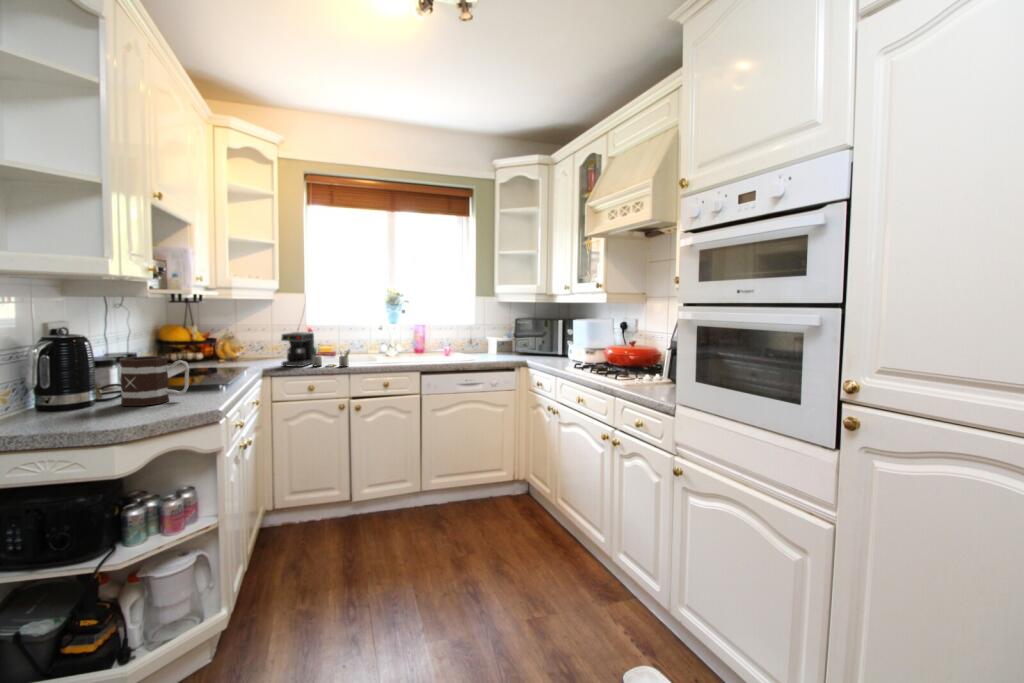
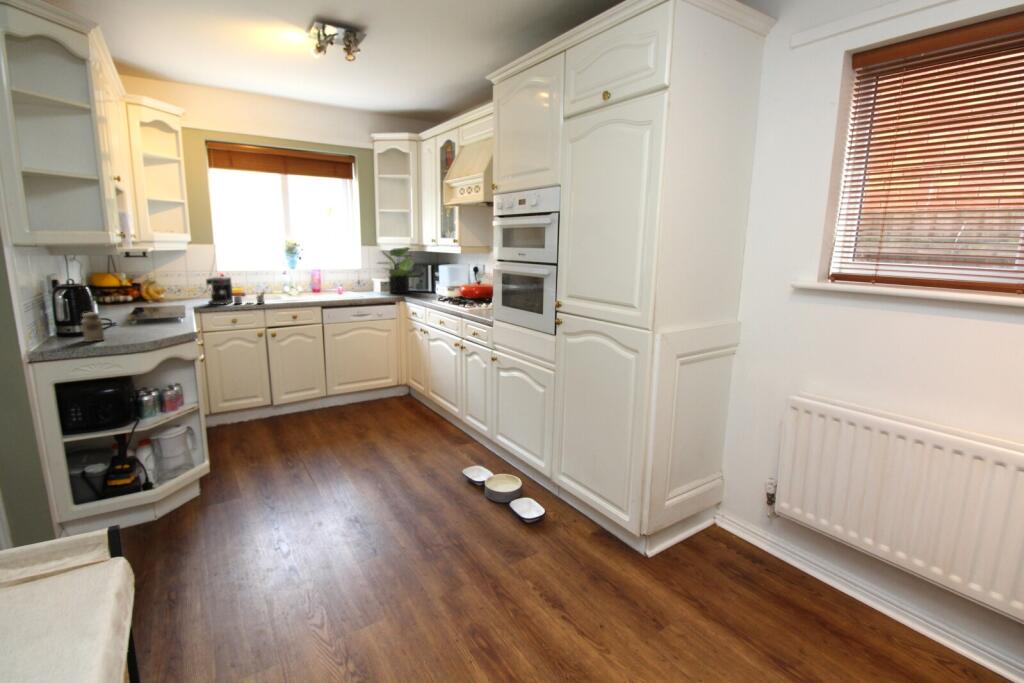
potted plant: none [489,295,541,356] -> present [378,247,414,293]
mug: present [119,356,189,406] -> none [110,297,163,332]
salt shaker: none [49,378,87,424] -> present [82,312,105,342]

